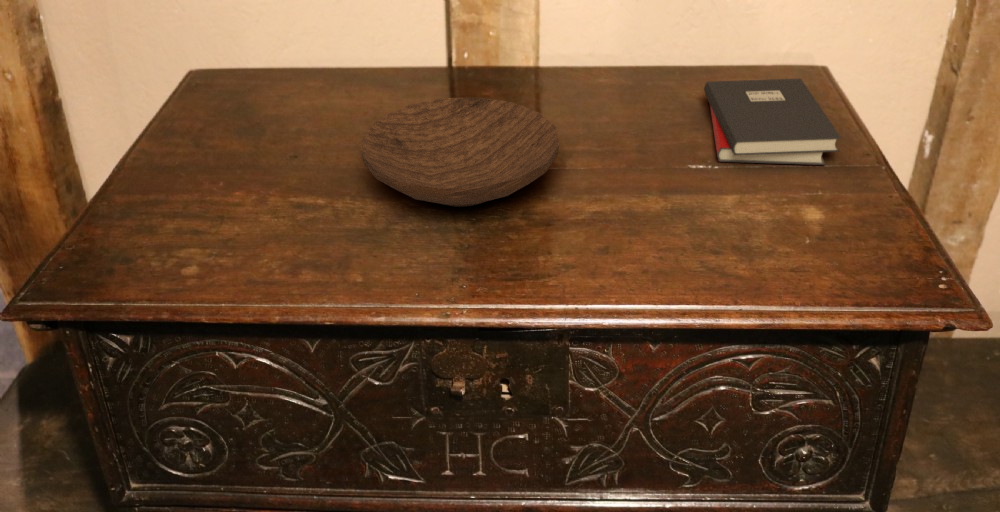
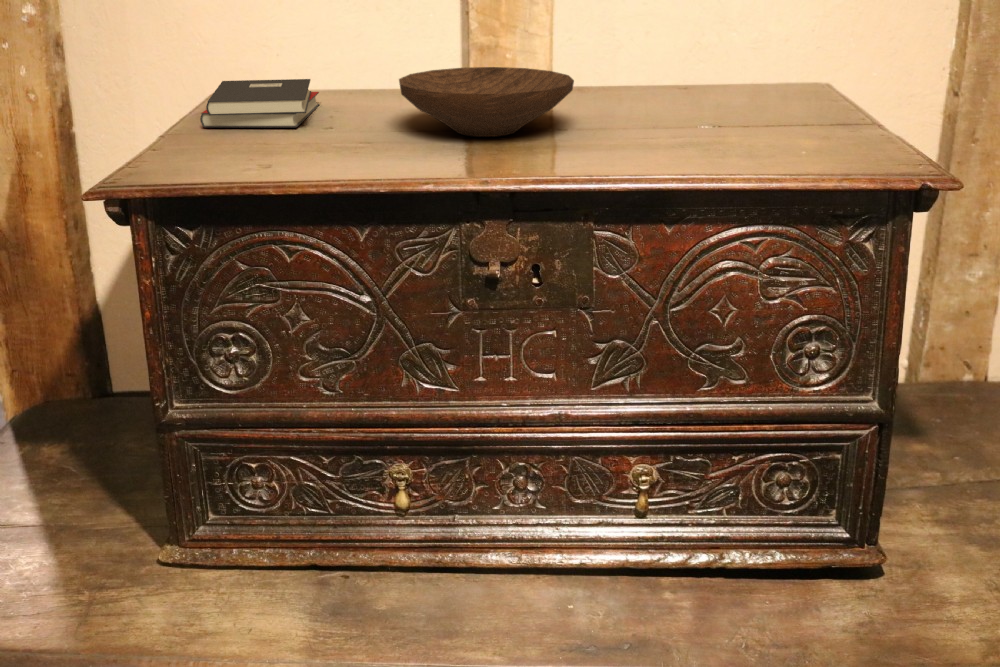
hardback book: present [704,79,841,165] -> present [200,79,320,127]

